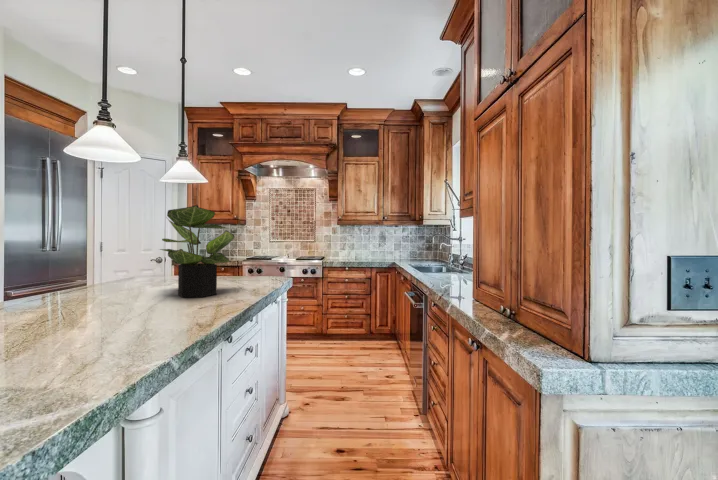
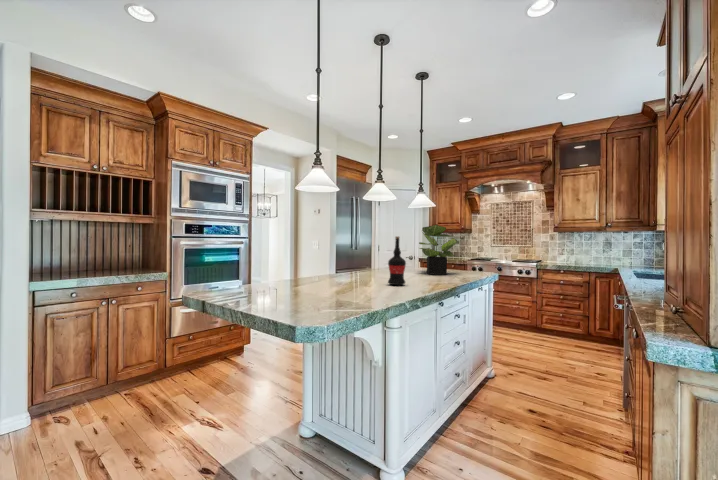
wine bottle: none [50,226,110,360] -> present [388,237,406,285]

